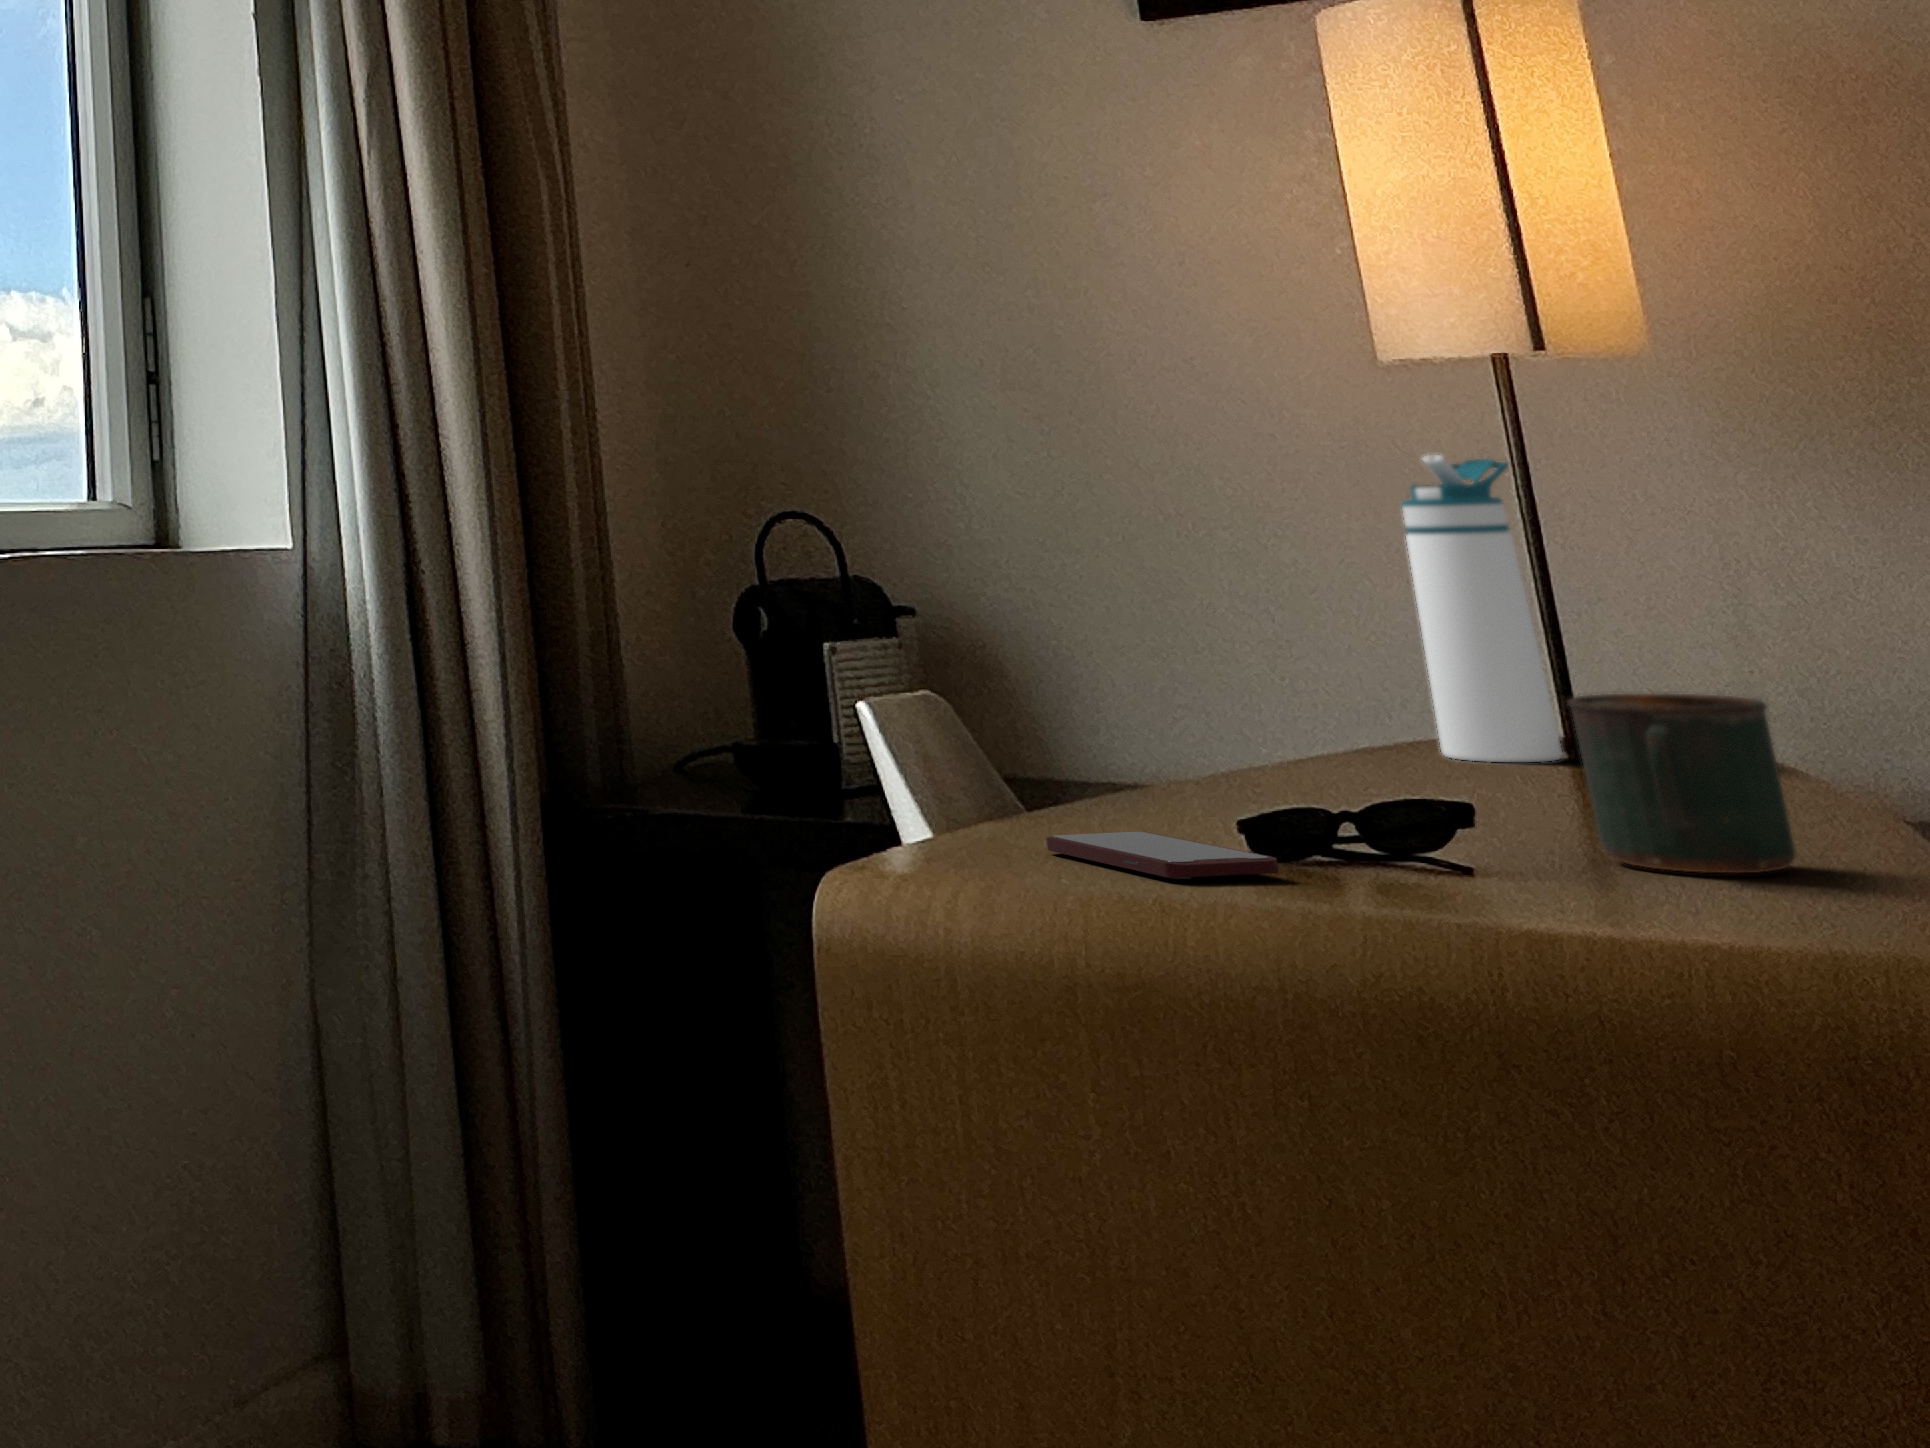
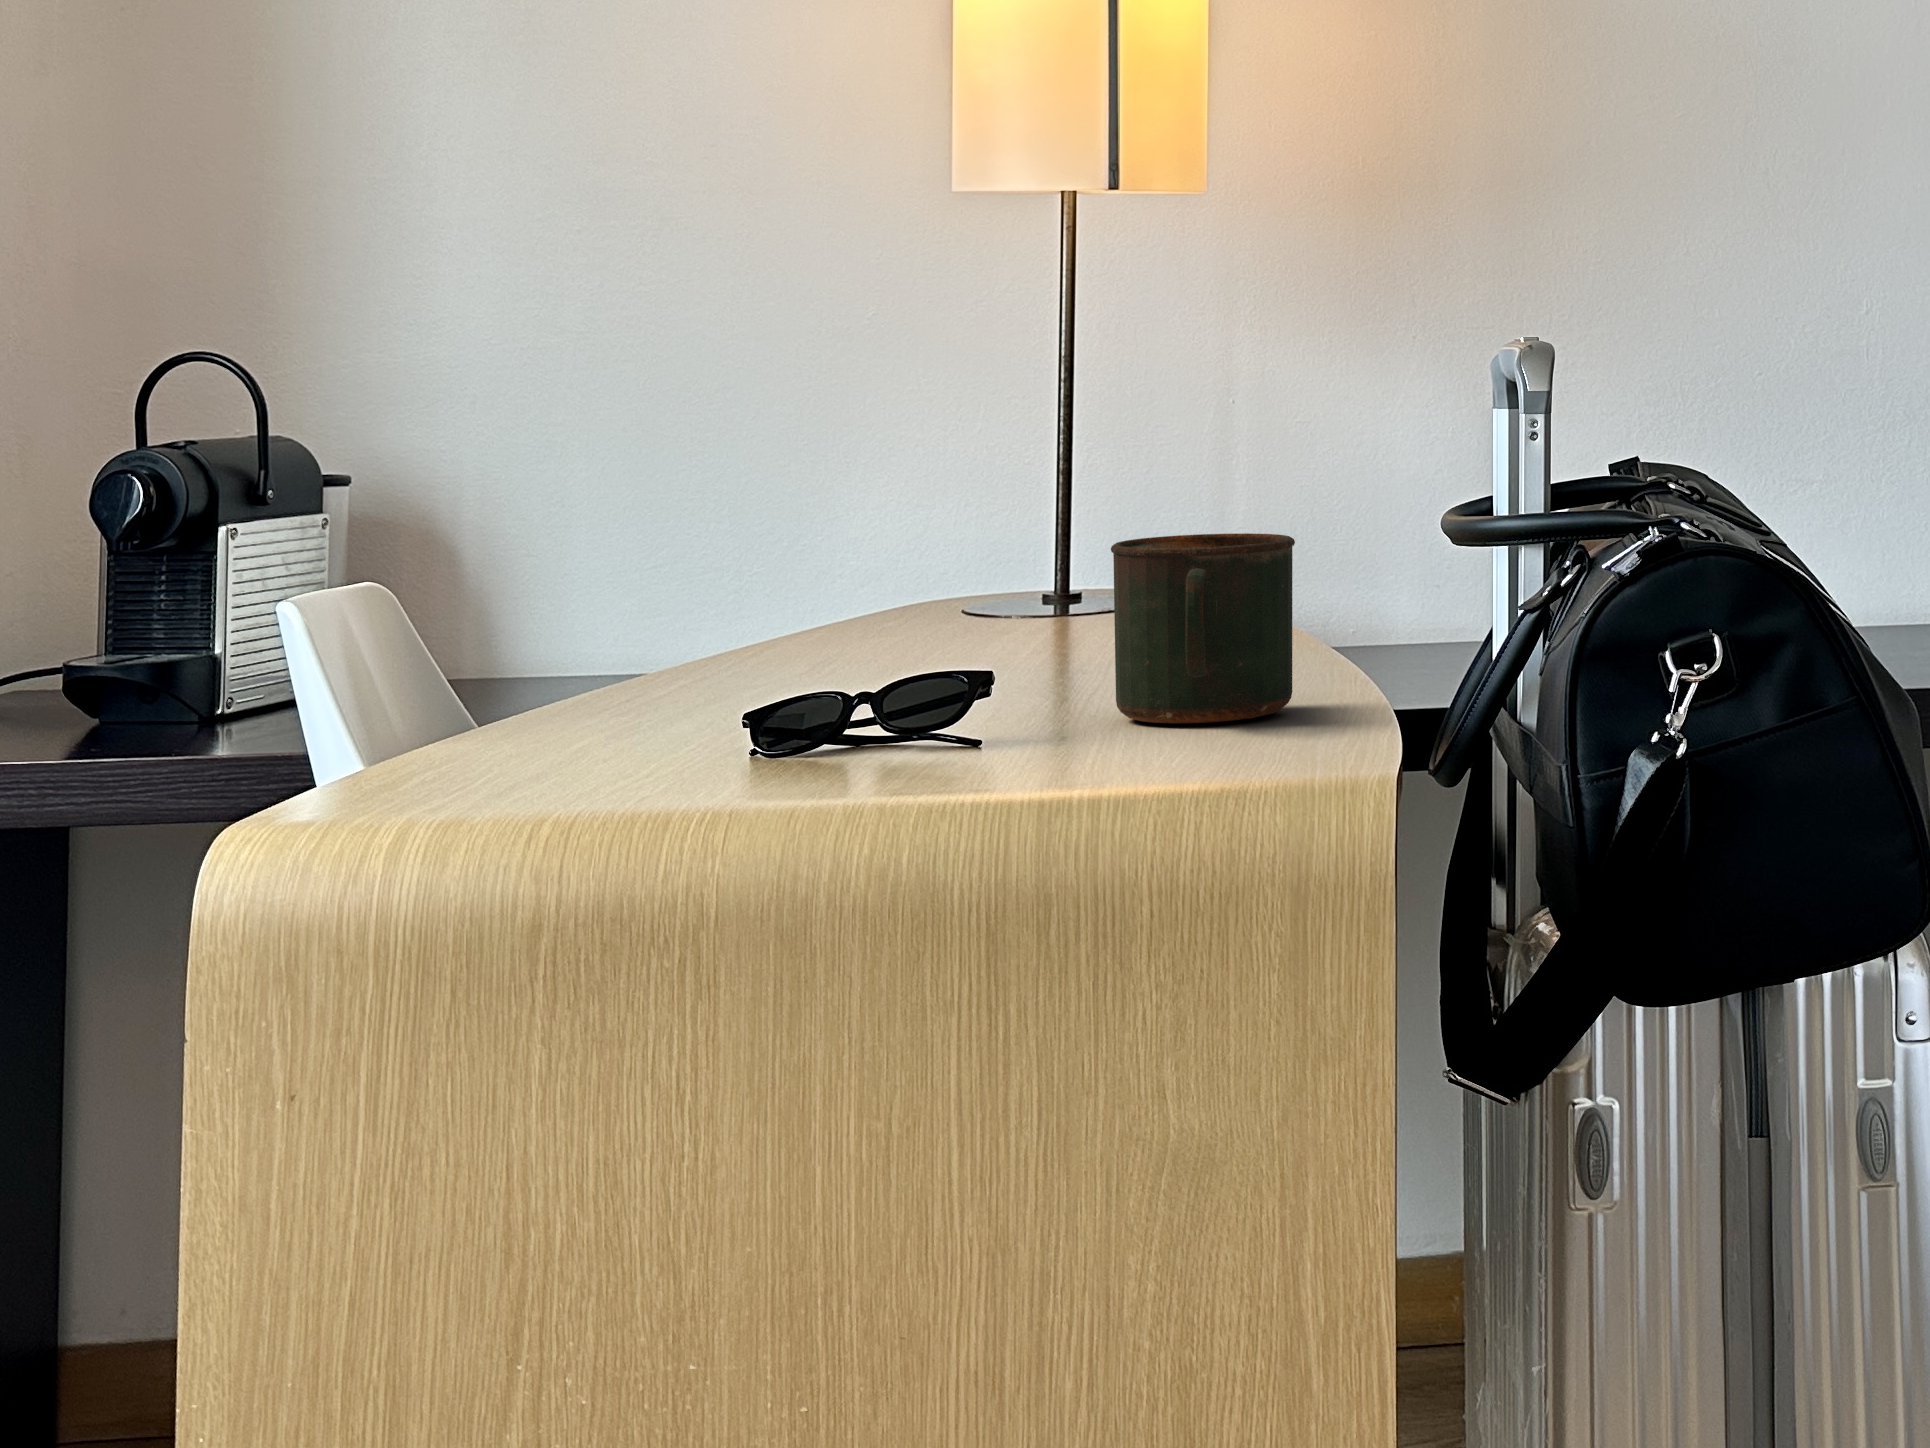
water bottle: present [1402,455,1562,762] -> none [942,288,1061,622]
smartphone: present [1046,832,1279,880] -> none [481,740,777,798]

